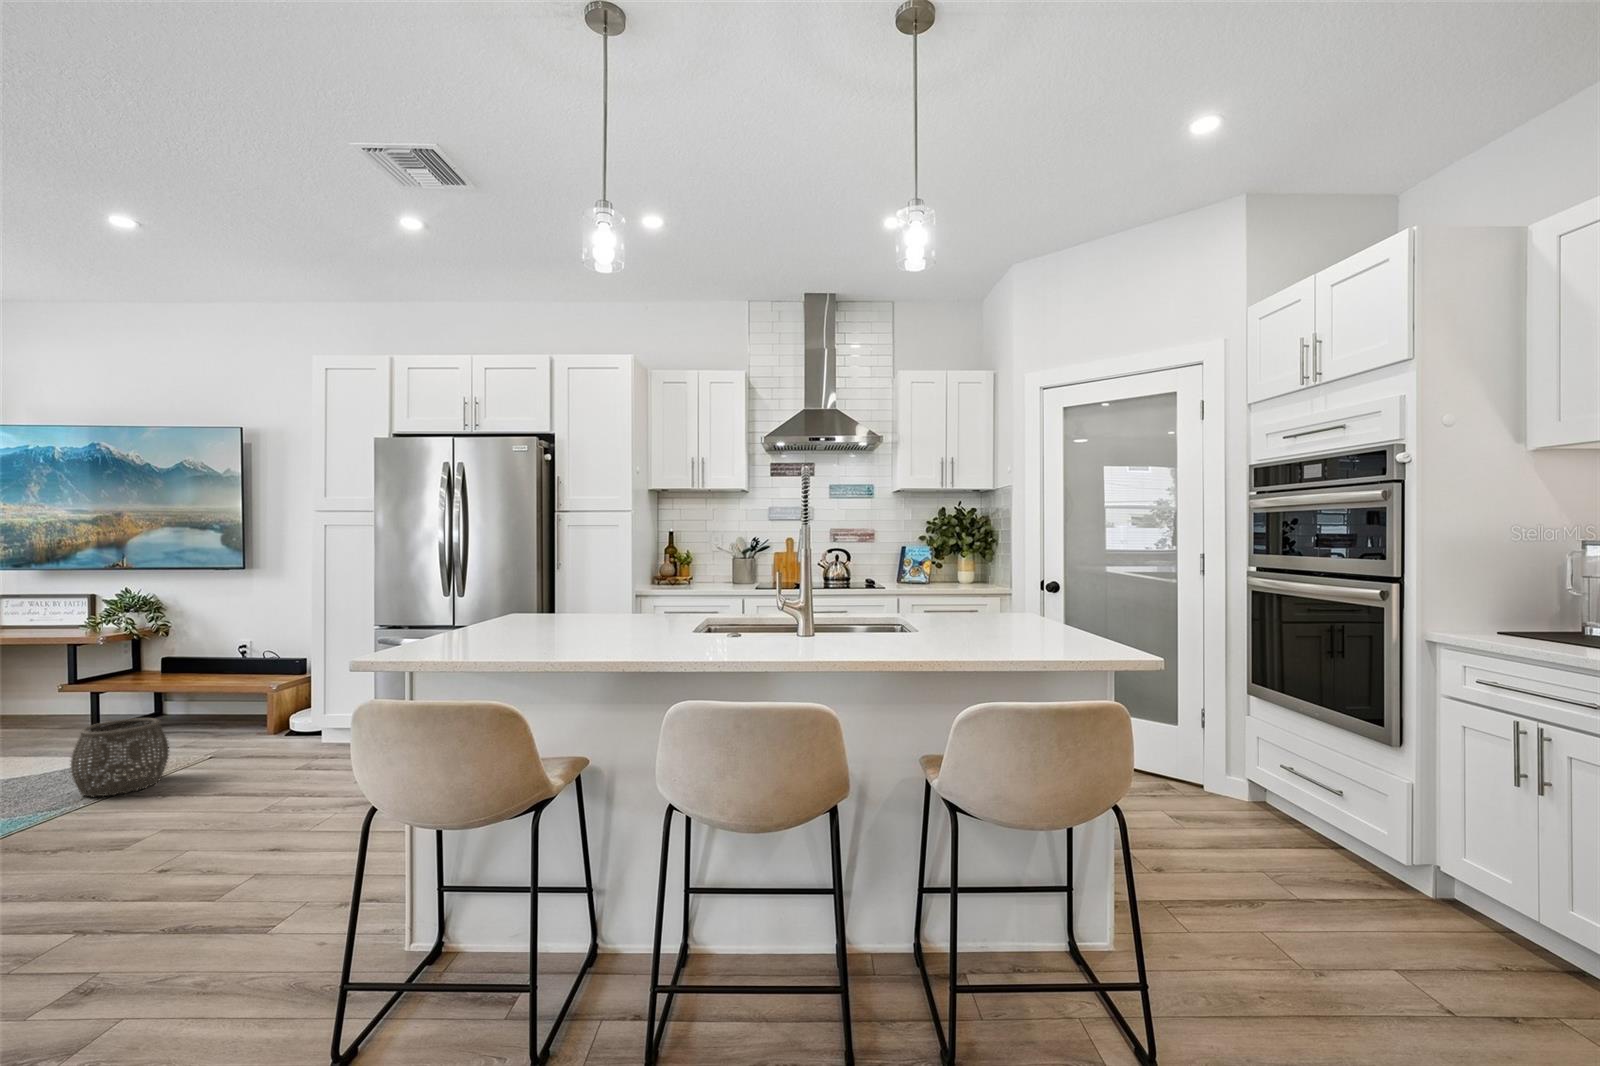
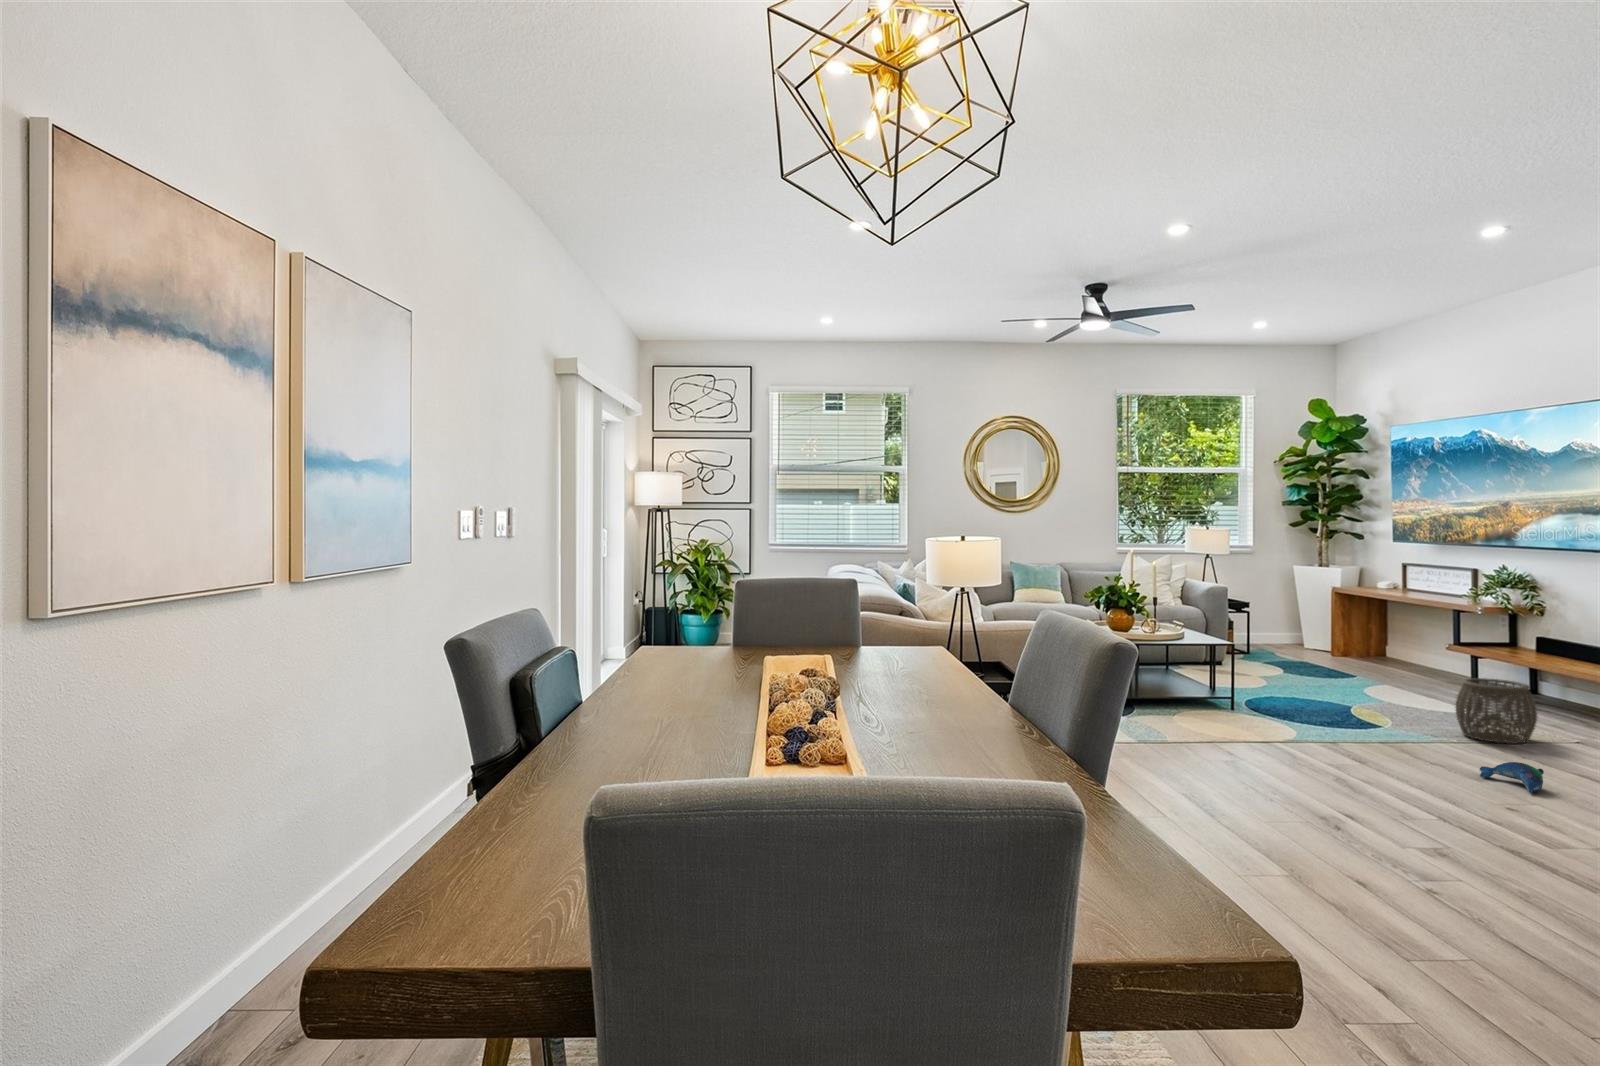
plush toy: none [105,819,182,854] -> present [1479,762,1544,793]

